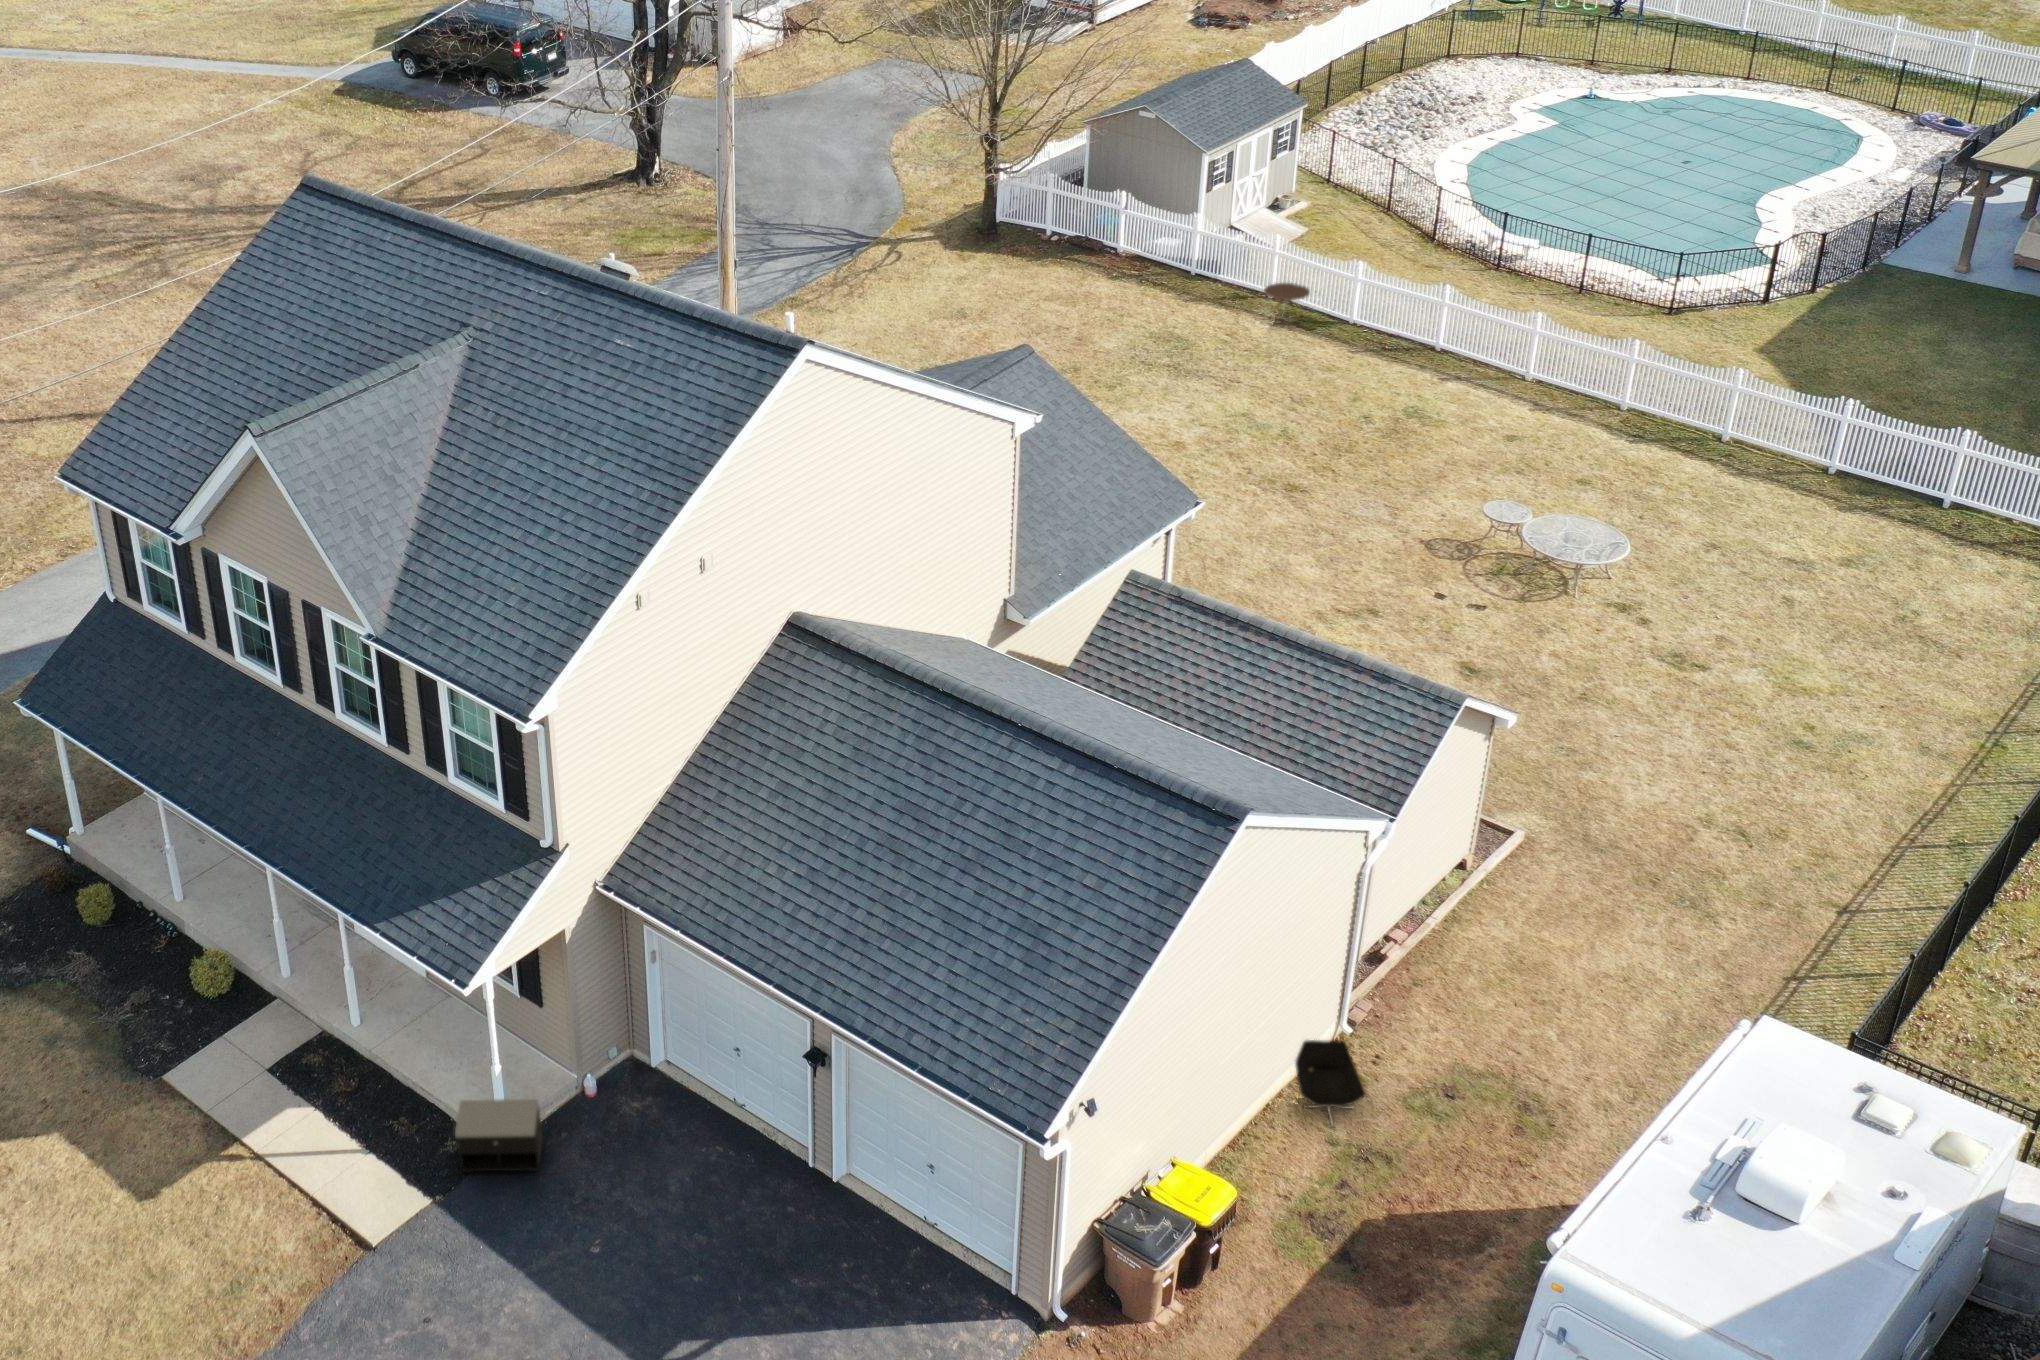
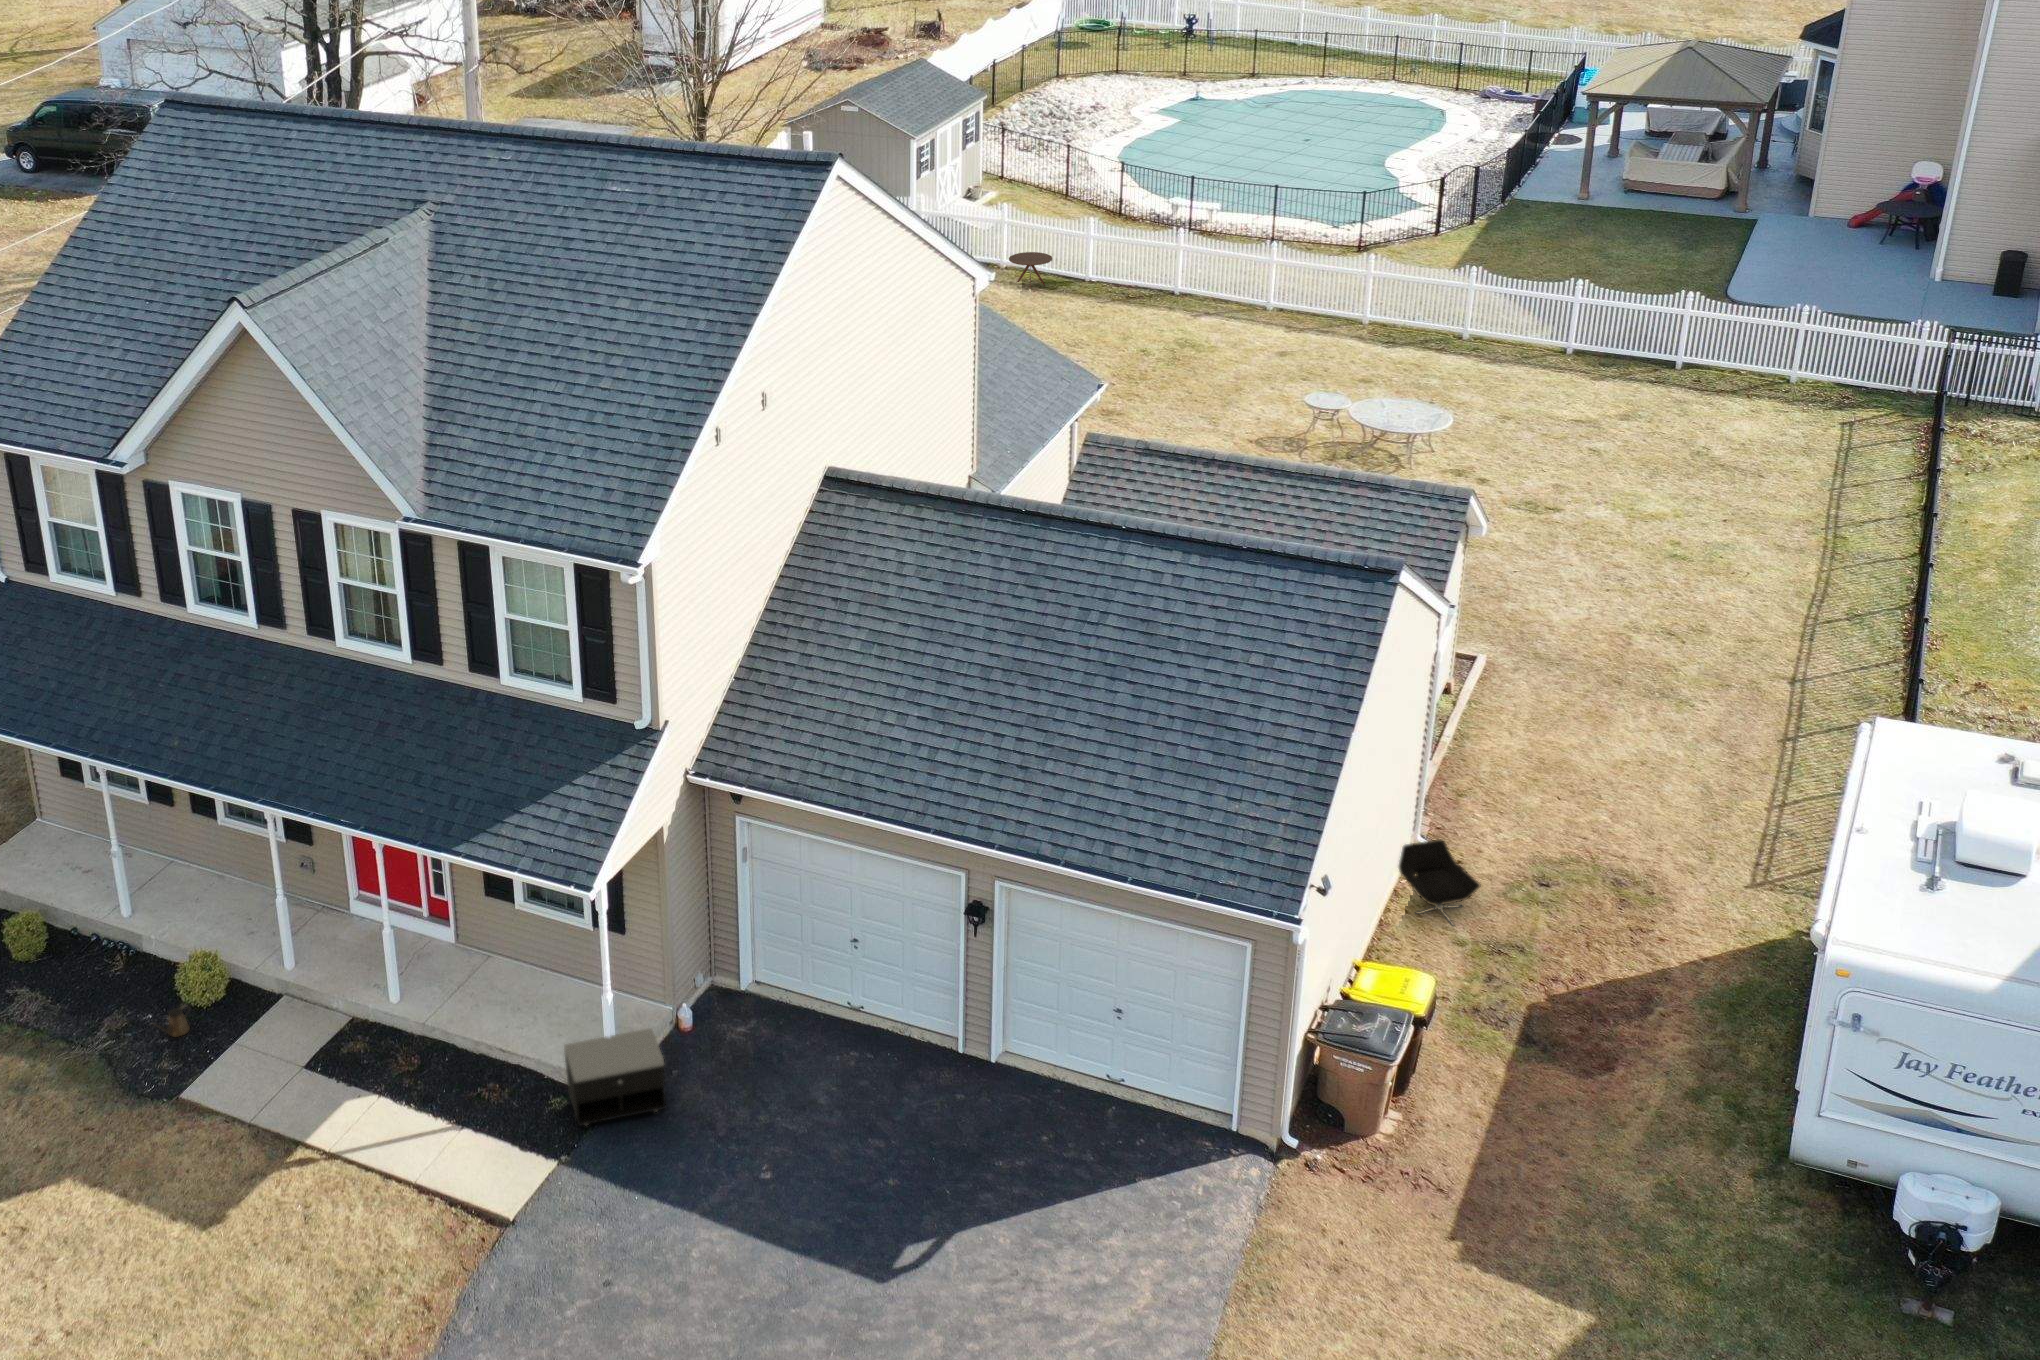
watering can: none [159,996,197,1023] -> present [153,1006,190,1037]

